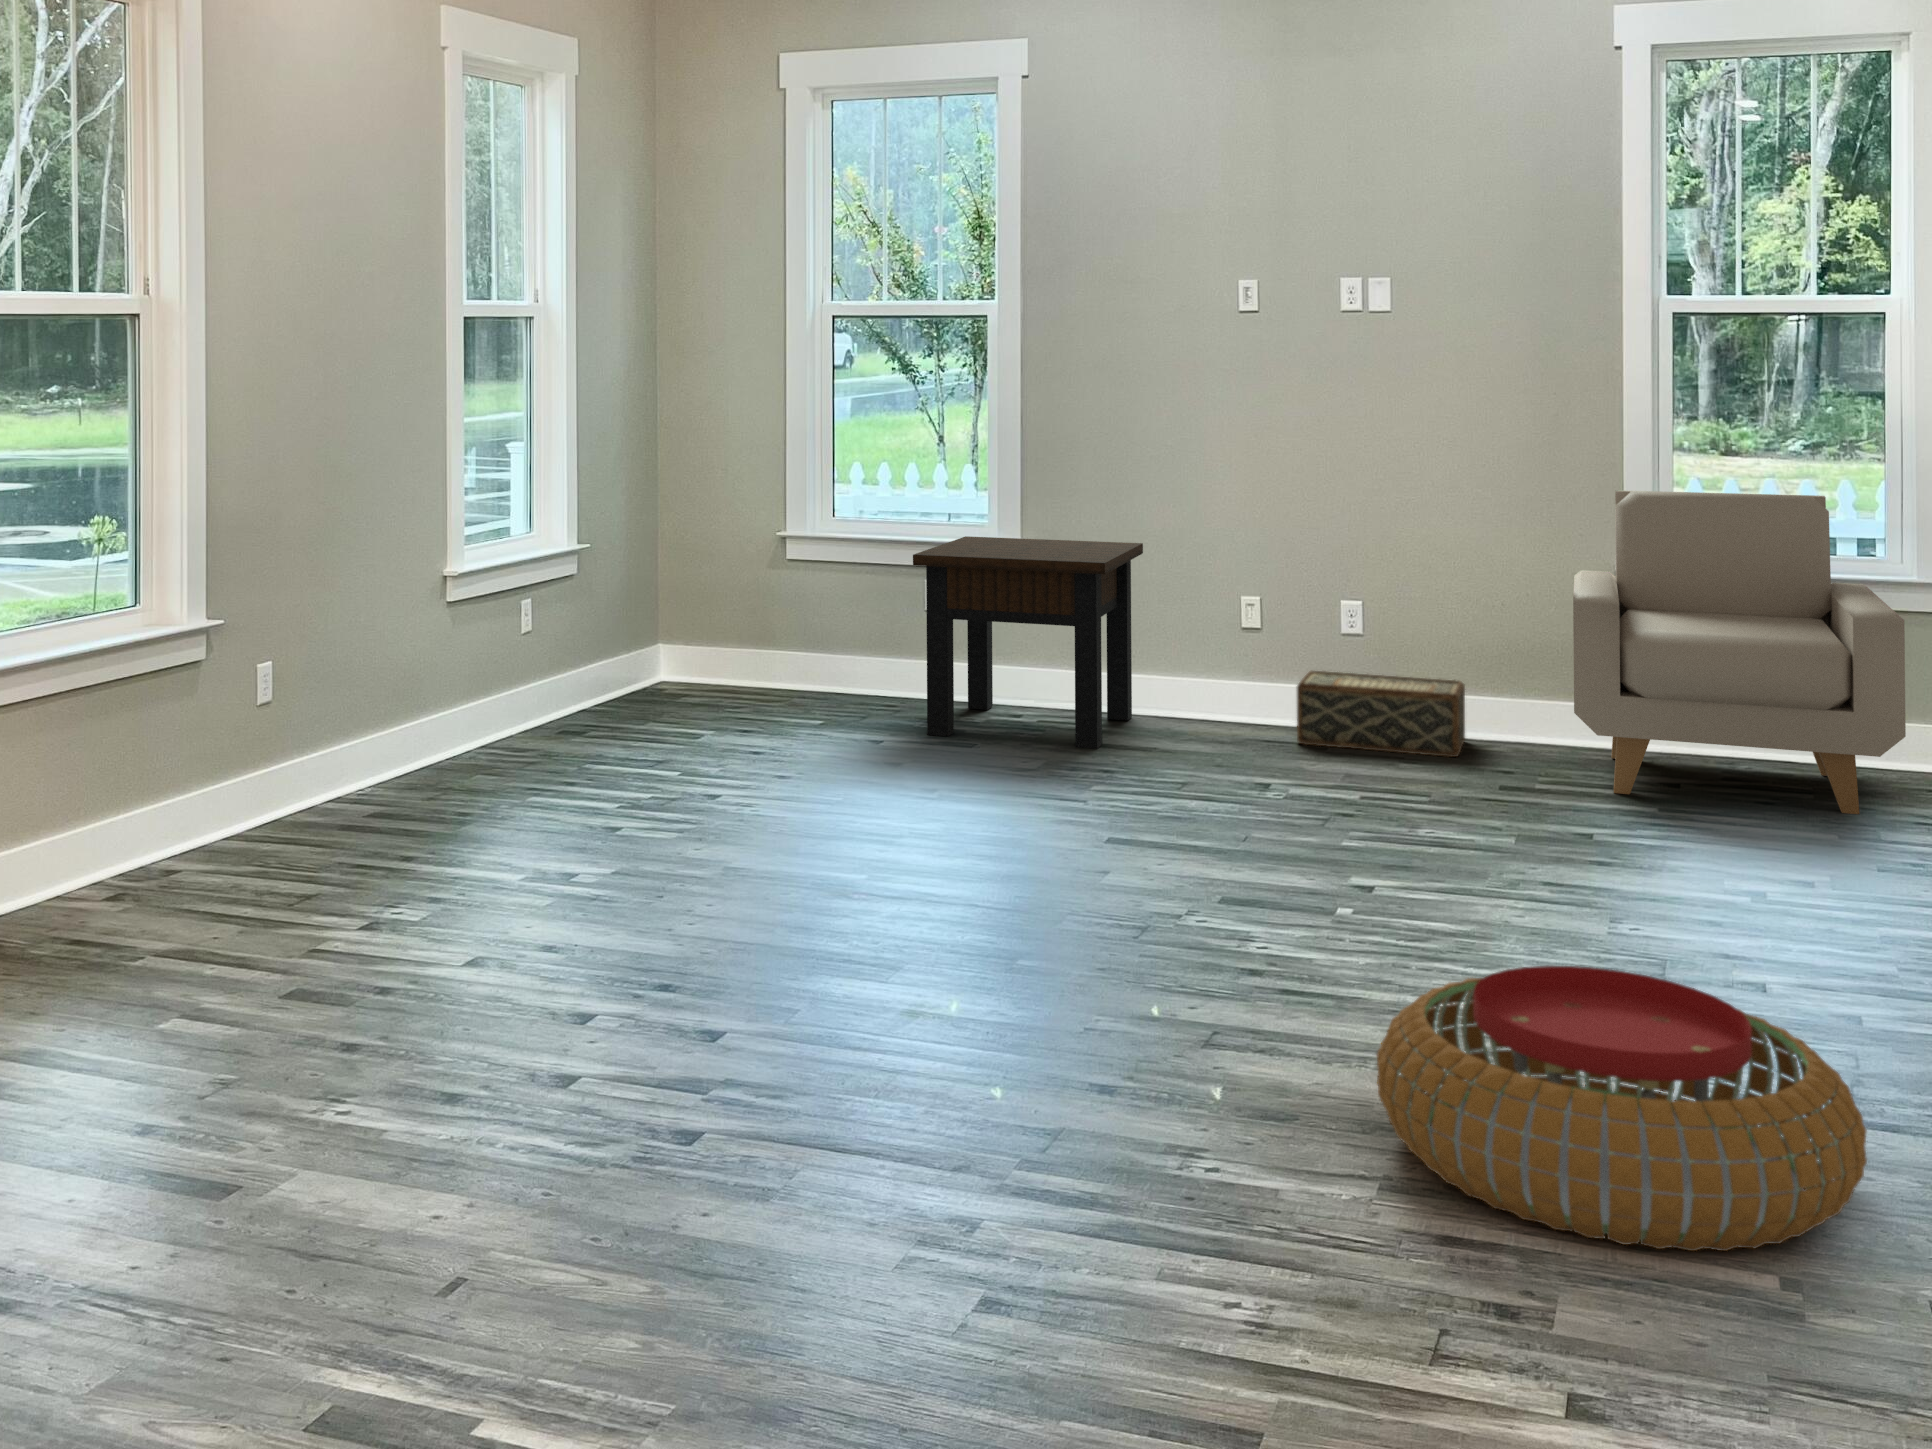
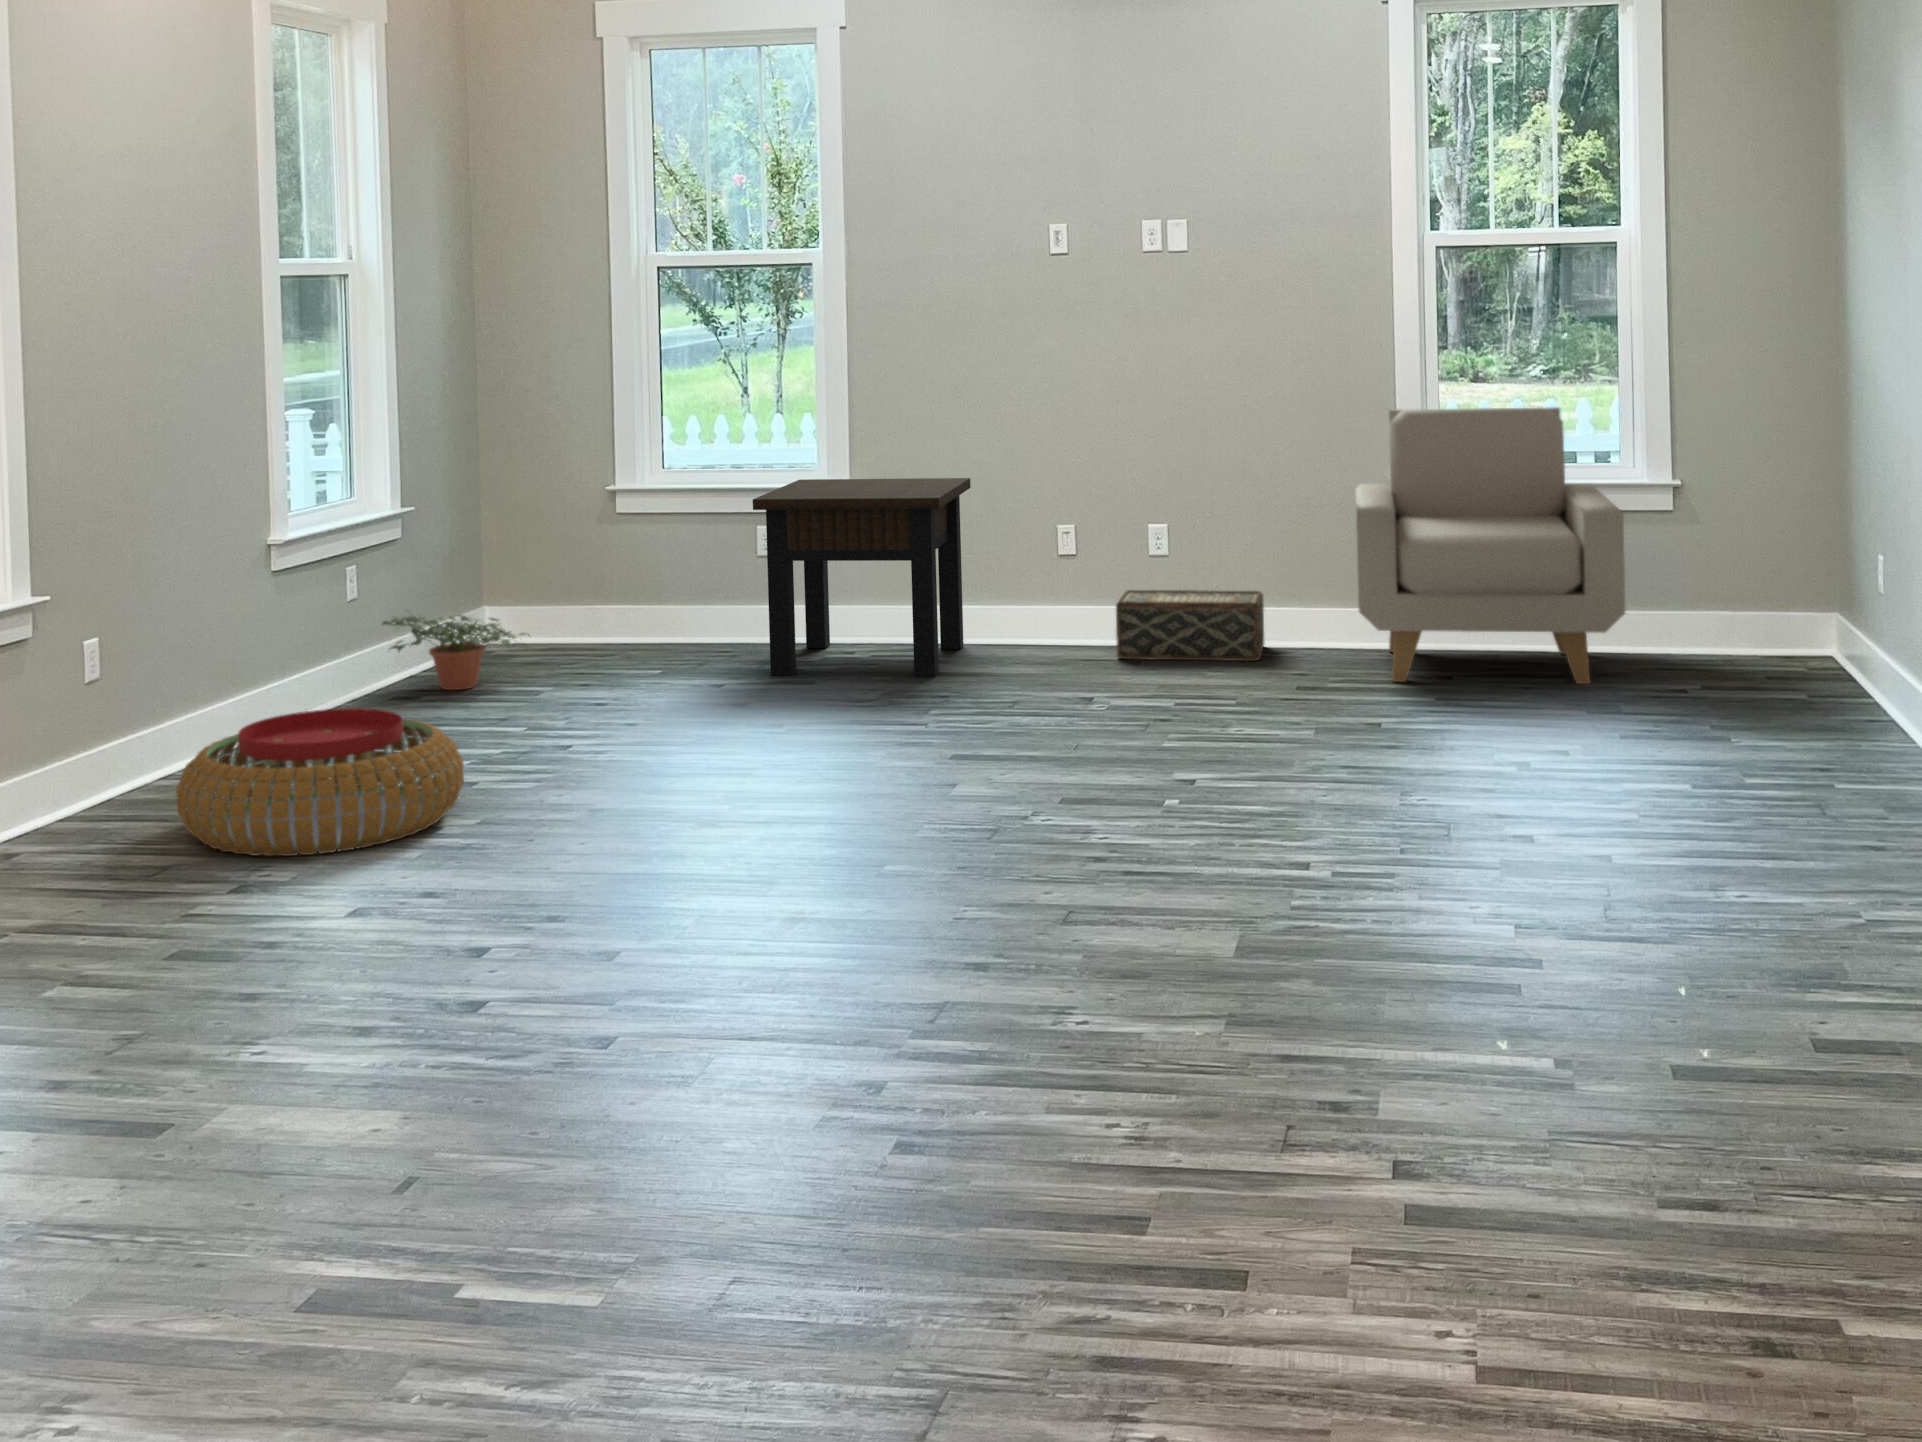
potted plant: none [549,645,693,727] -> present [382,615,529,690]
pouf: present [1377,966,1867,1251] -> present [176,708,464,856]

